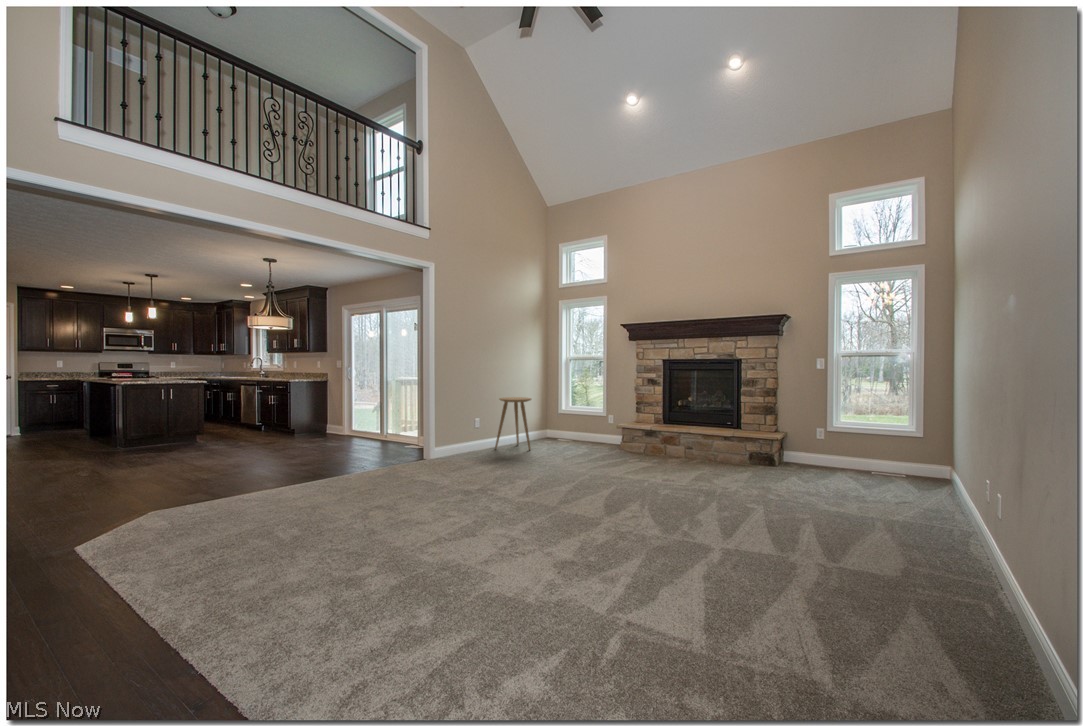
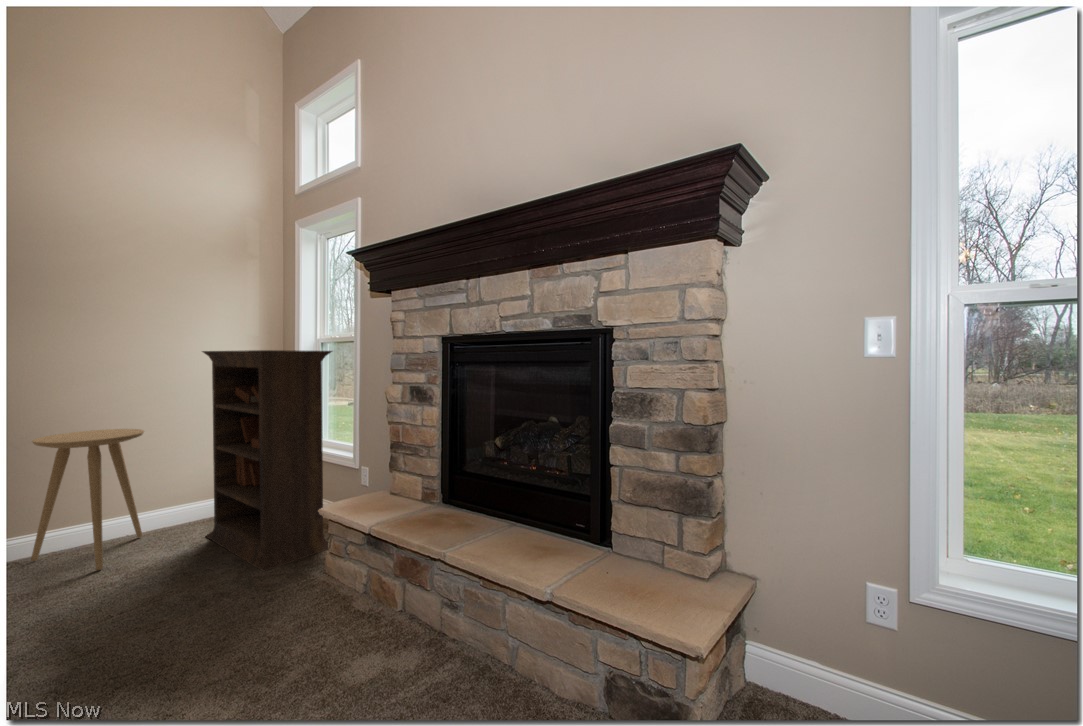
bookcase: none [545,364,609,450] -> present [202,350,332,571]

